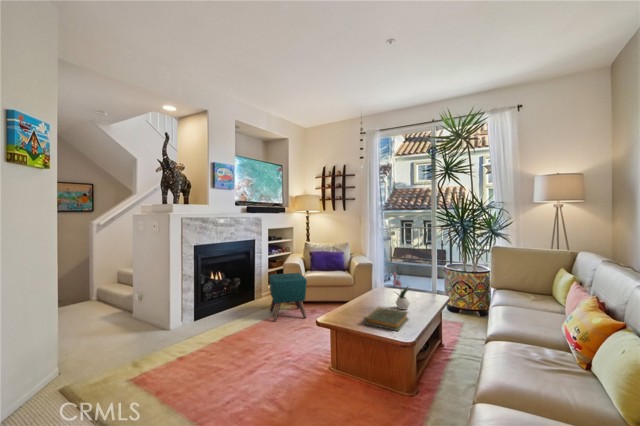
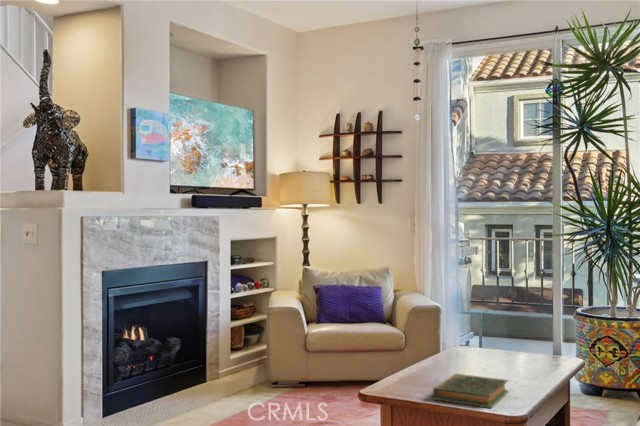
flower arrangement: present [393,266,410,310] -> none [480,303,513,379]
ottoman: present [269,273,307,321] -> none [241,324,316,414]

